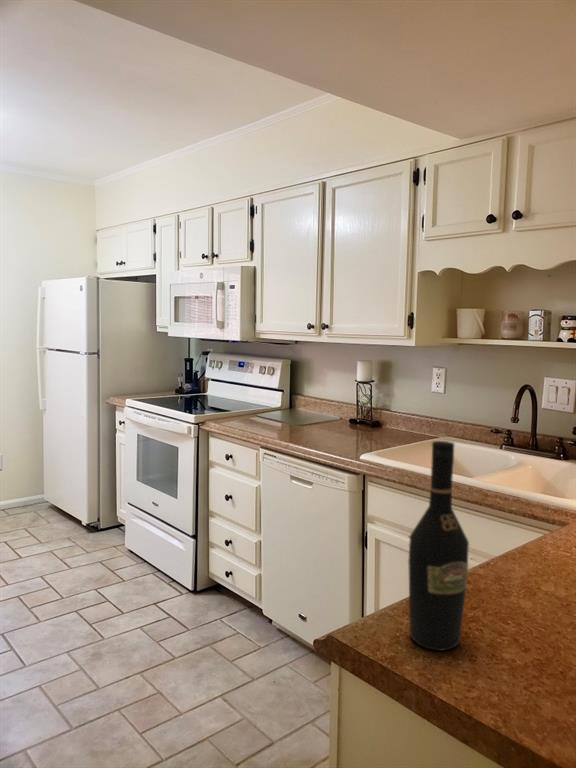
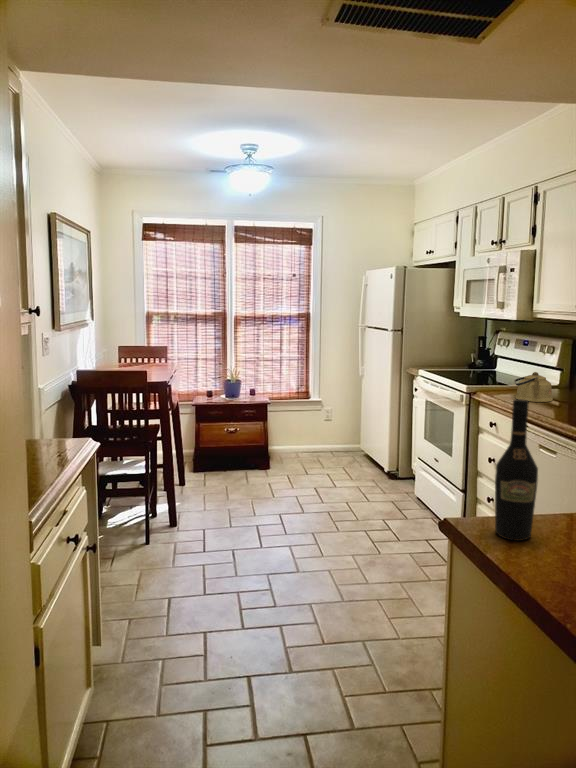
kettle: none [248,396,289,428] -> present [514,372,553,402]

